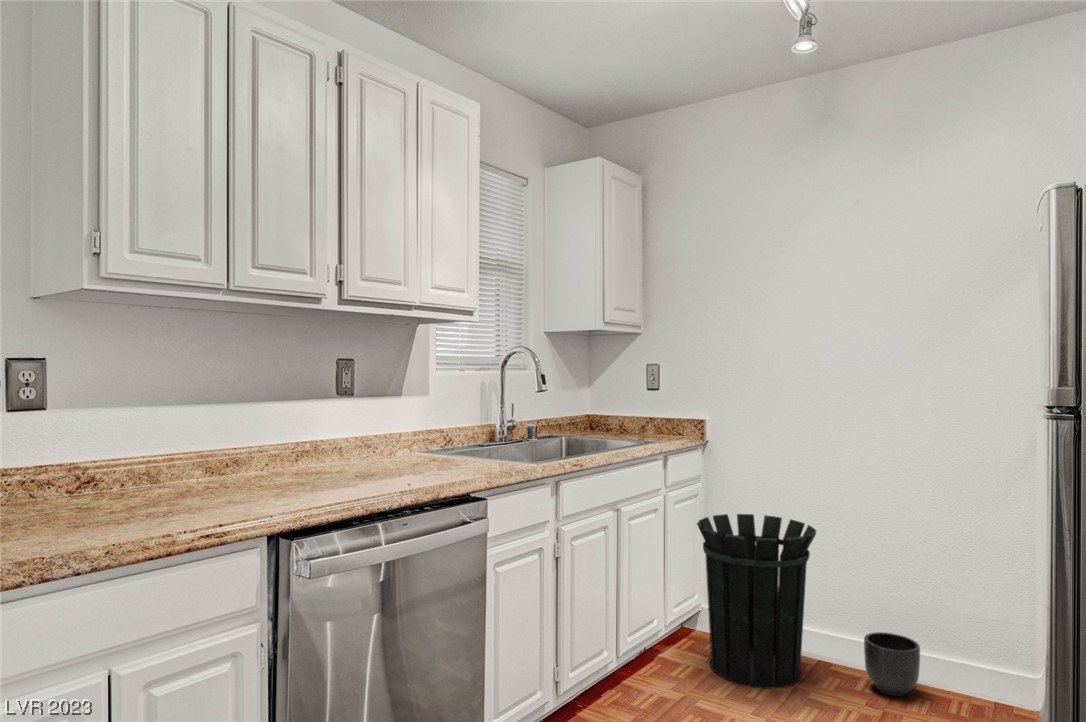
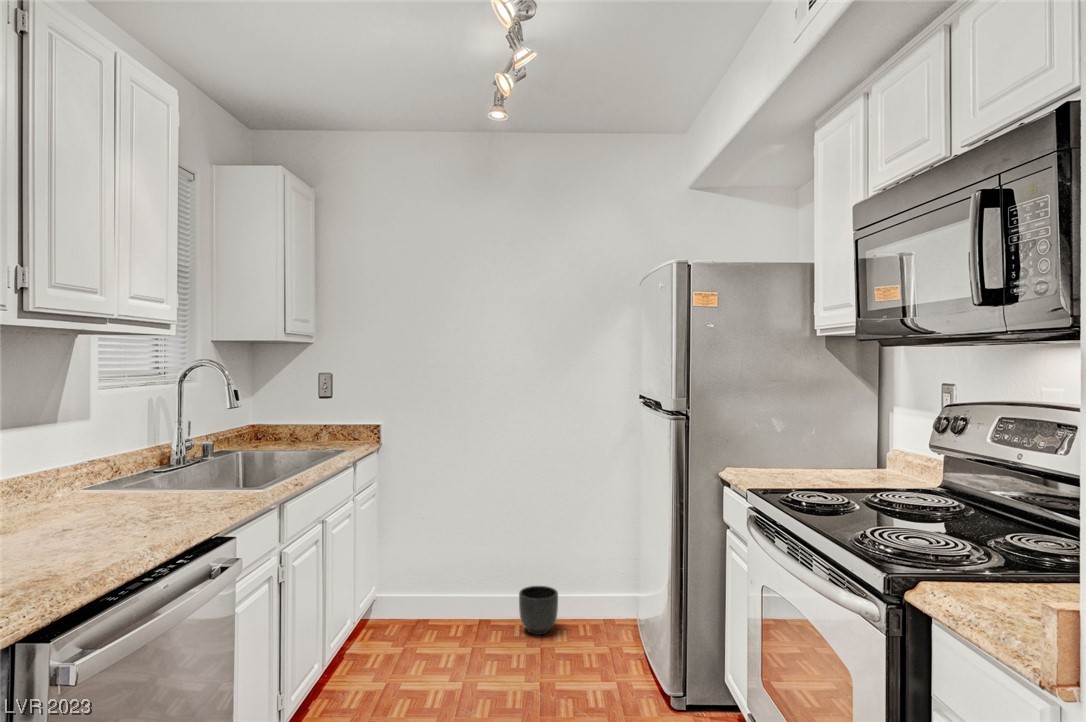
waste bin: present [697,514,816,689] -> none [384,506,486,659]

